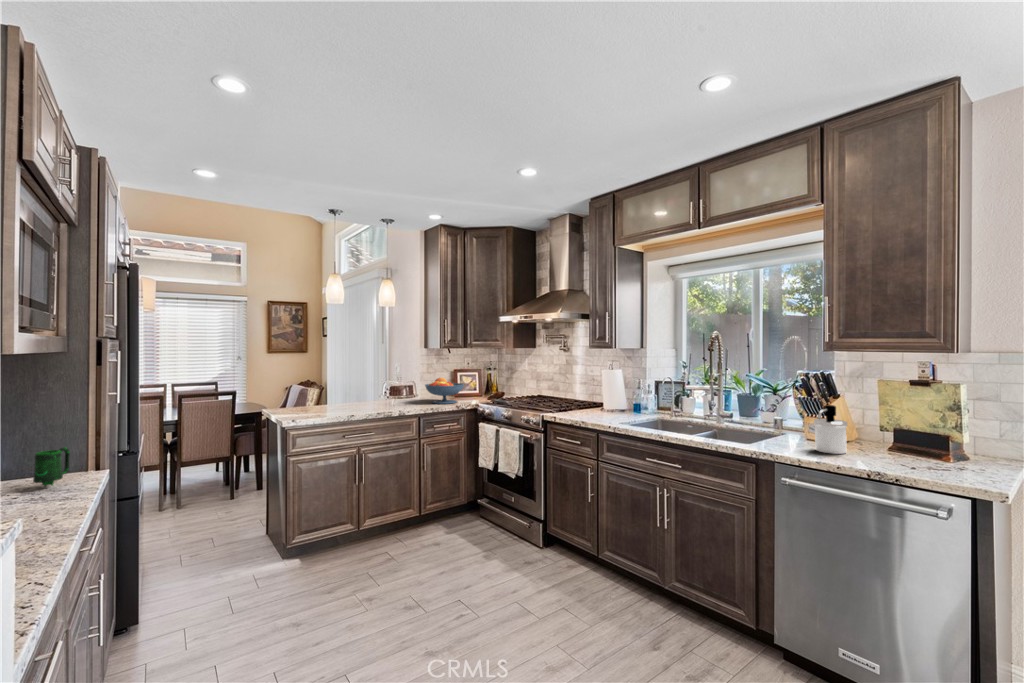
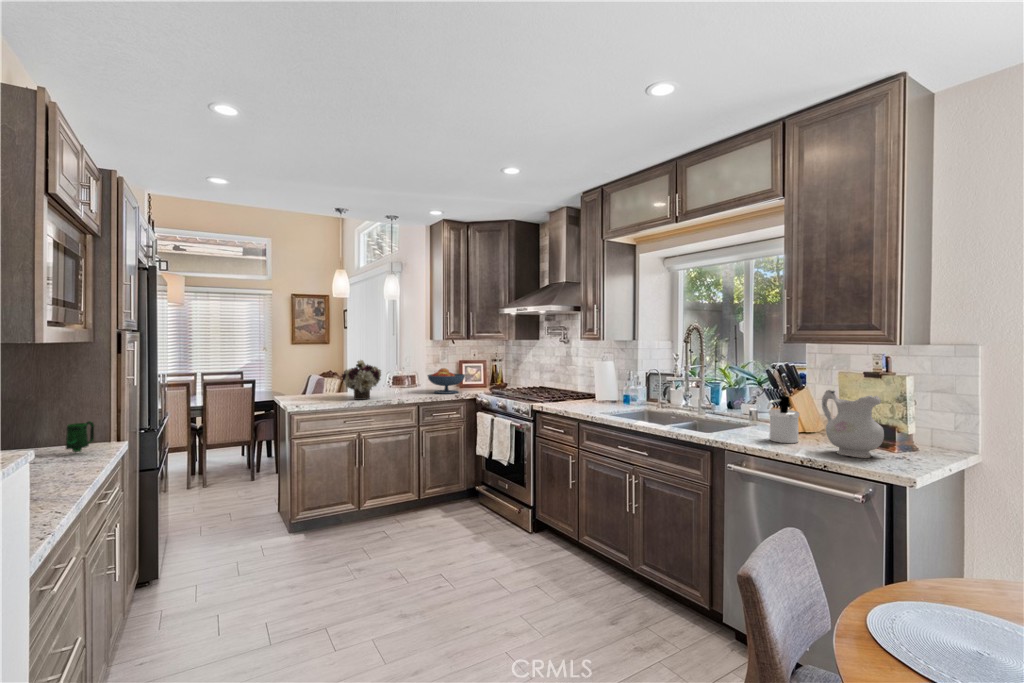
flower arrangement: none [336,369,380,412] -> present [342,360,381,400]
ceramic pitcher: none [878,399,951,470] -> present [822,390,884,458]

